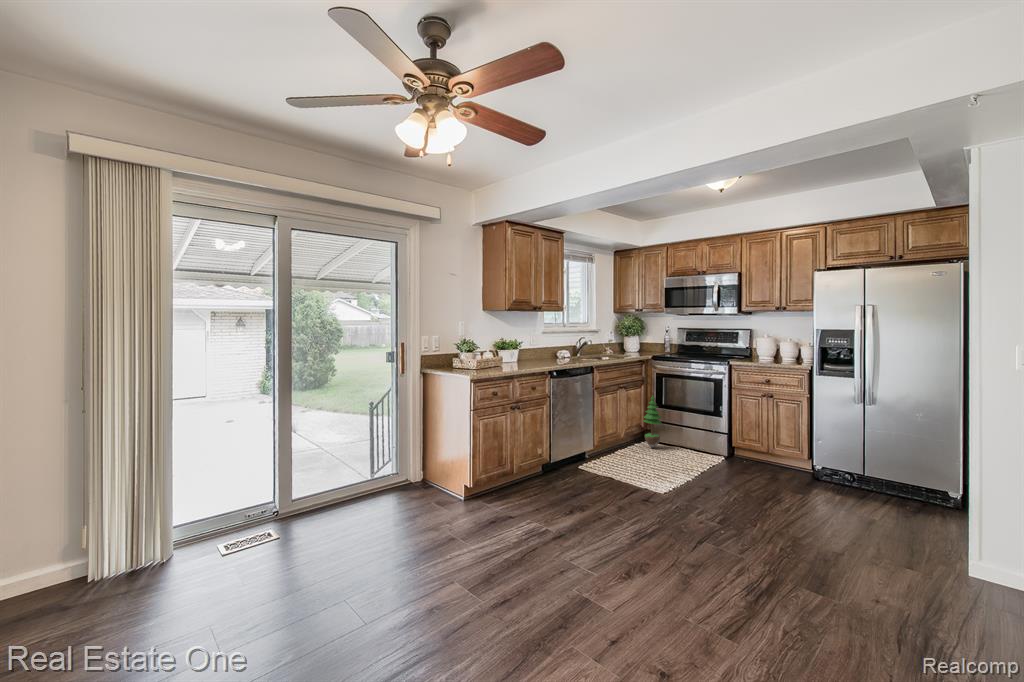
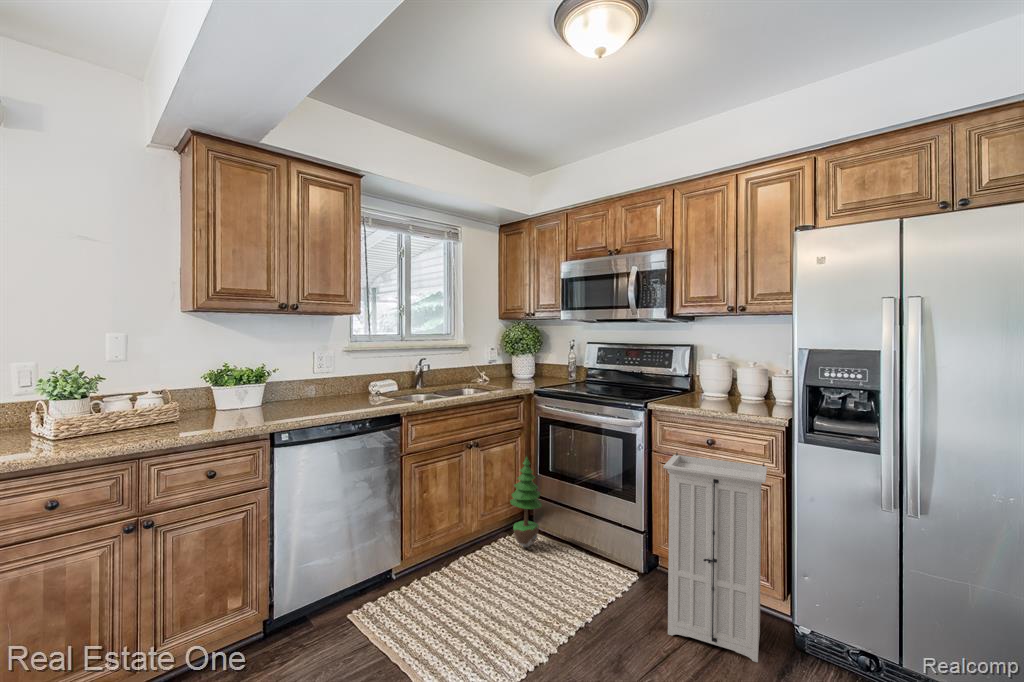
storage cabinet: none [746,385,800,481] -> present [663,453,767,662]

